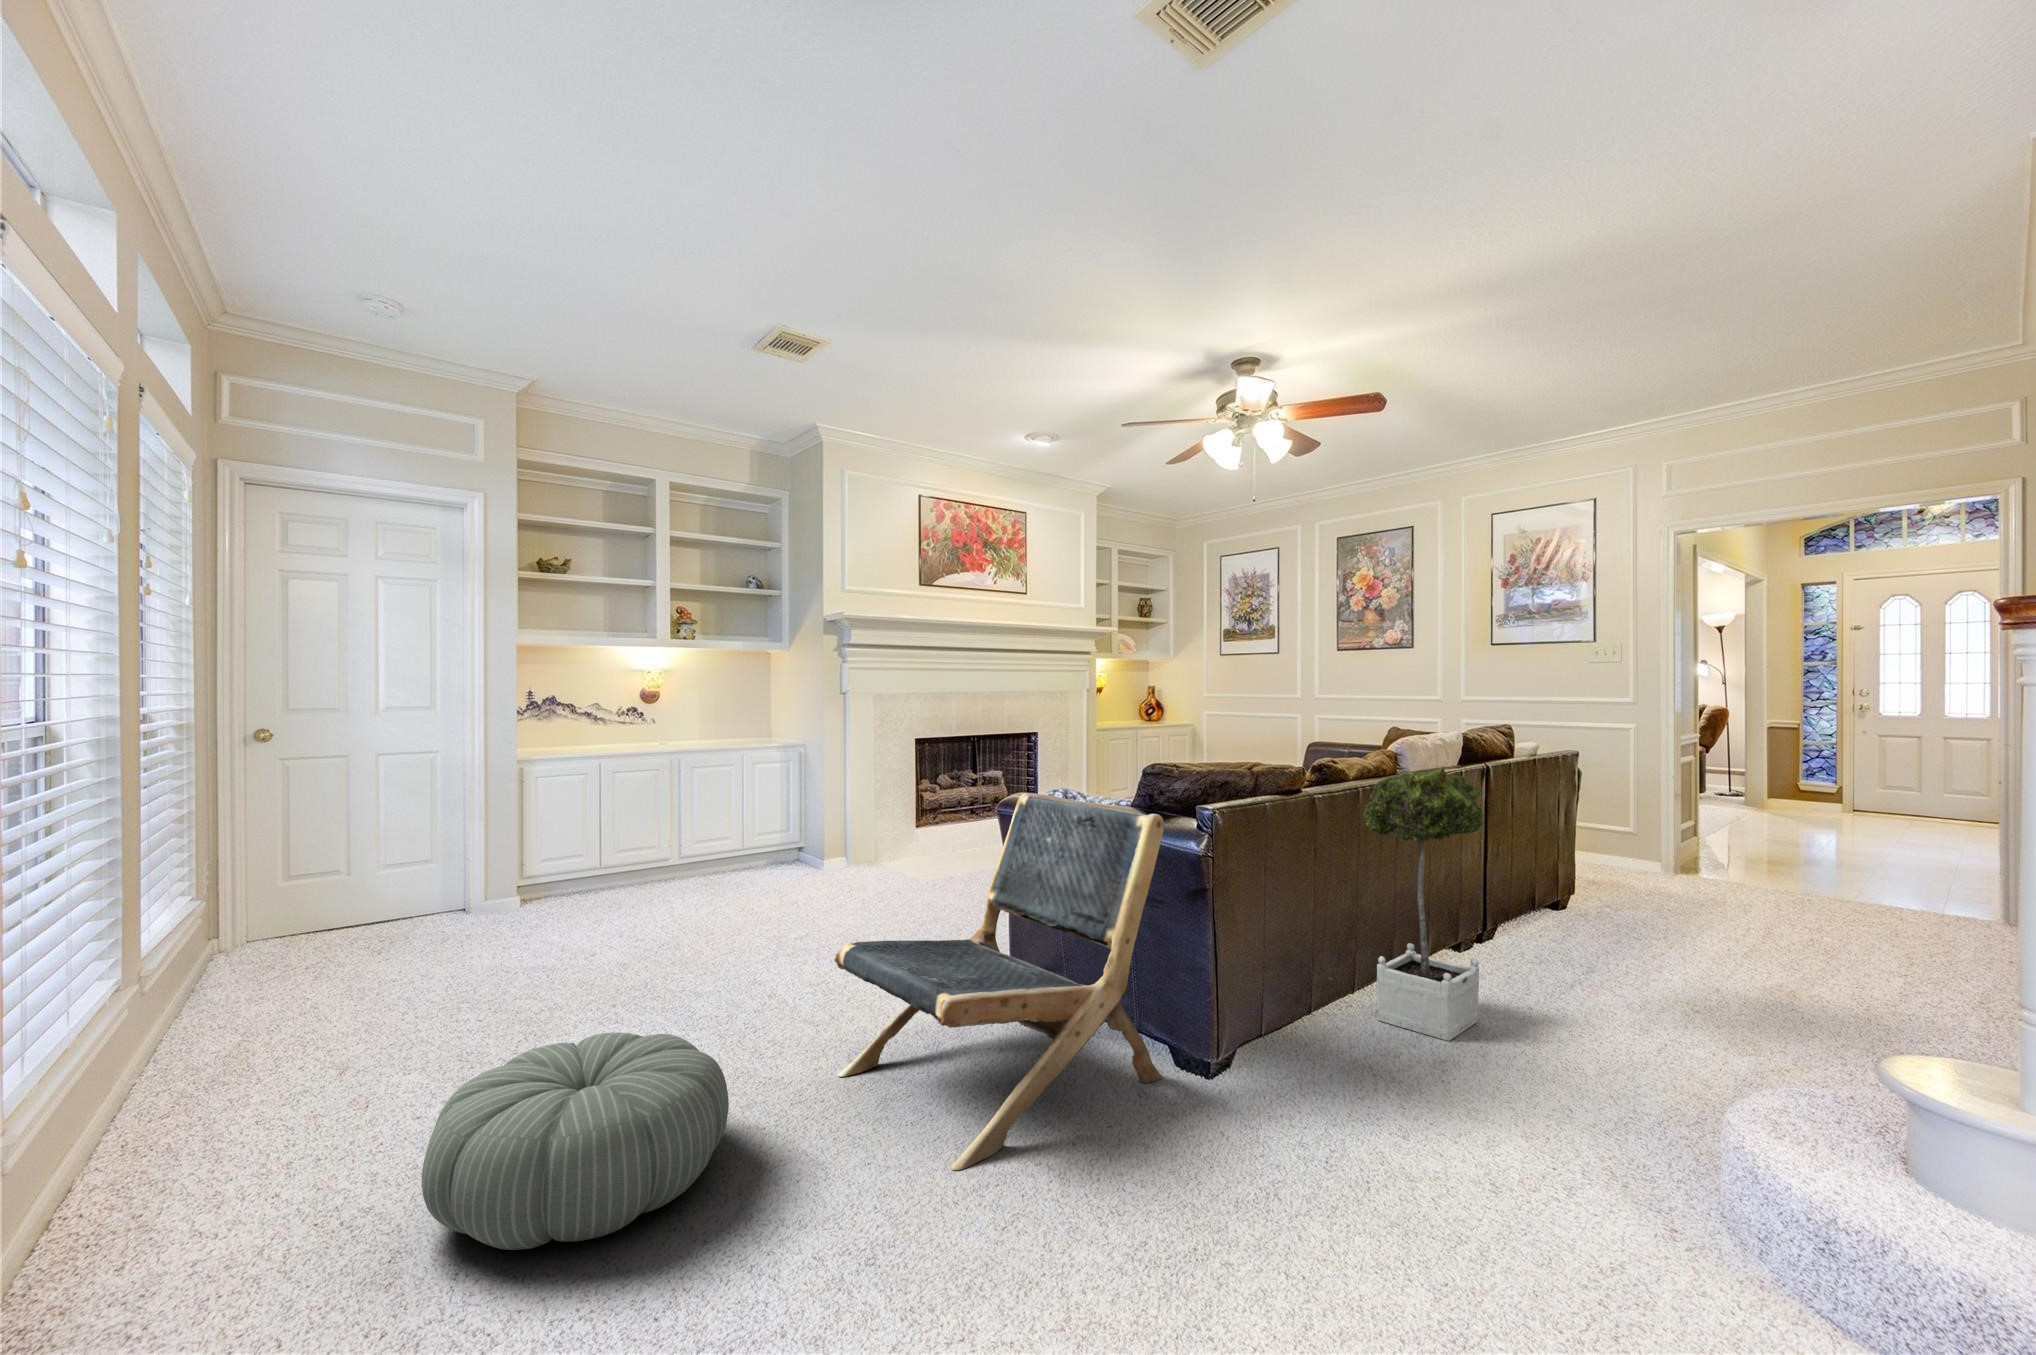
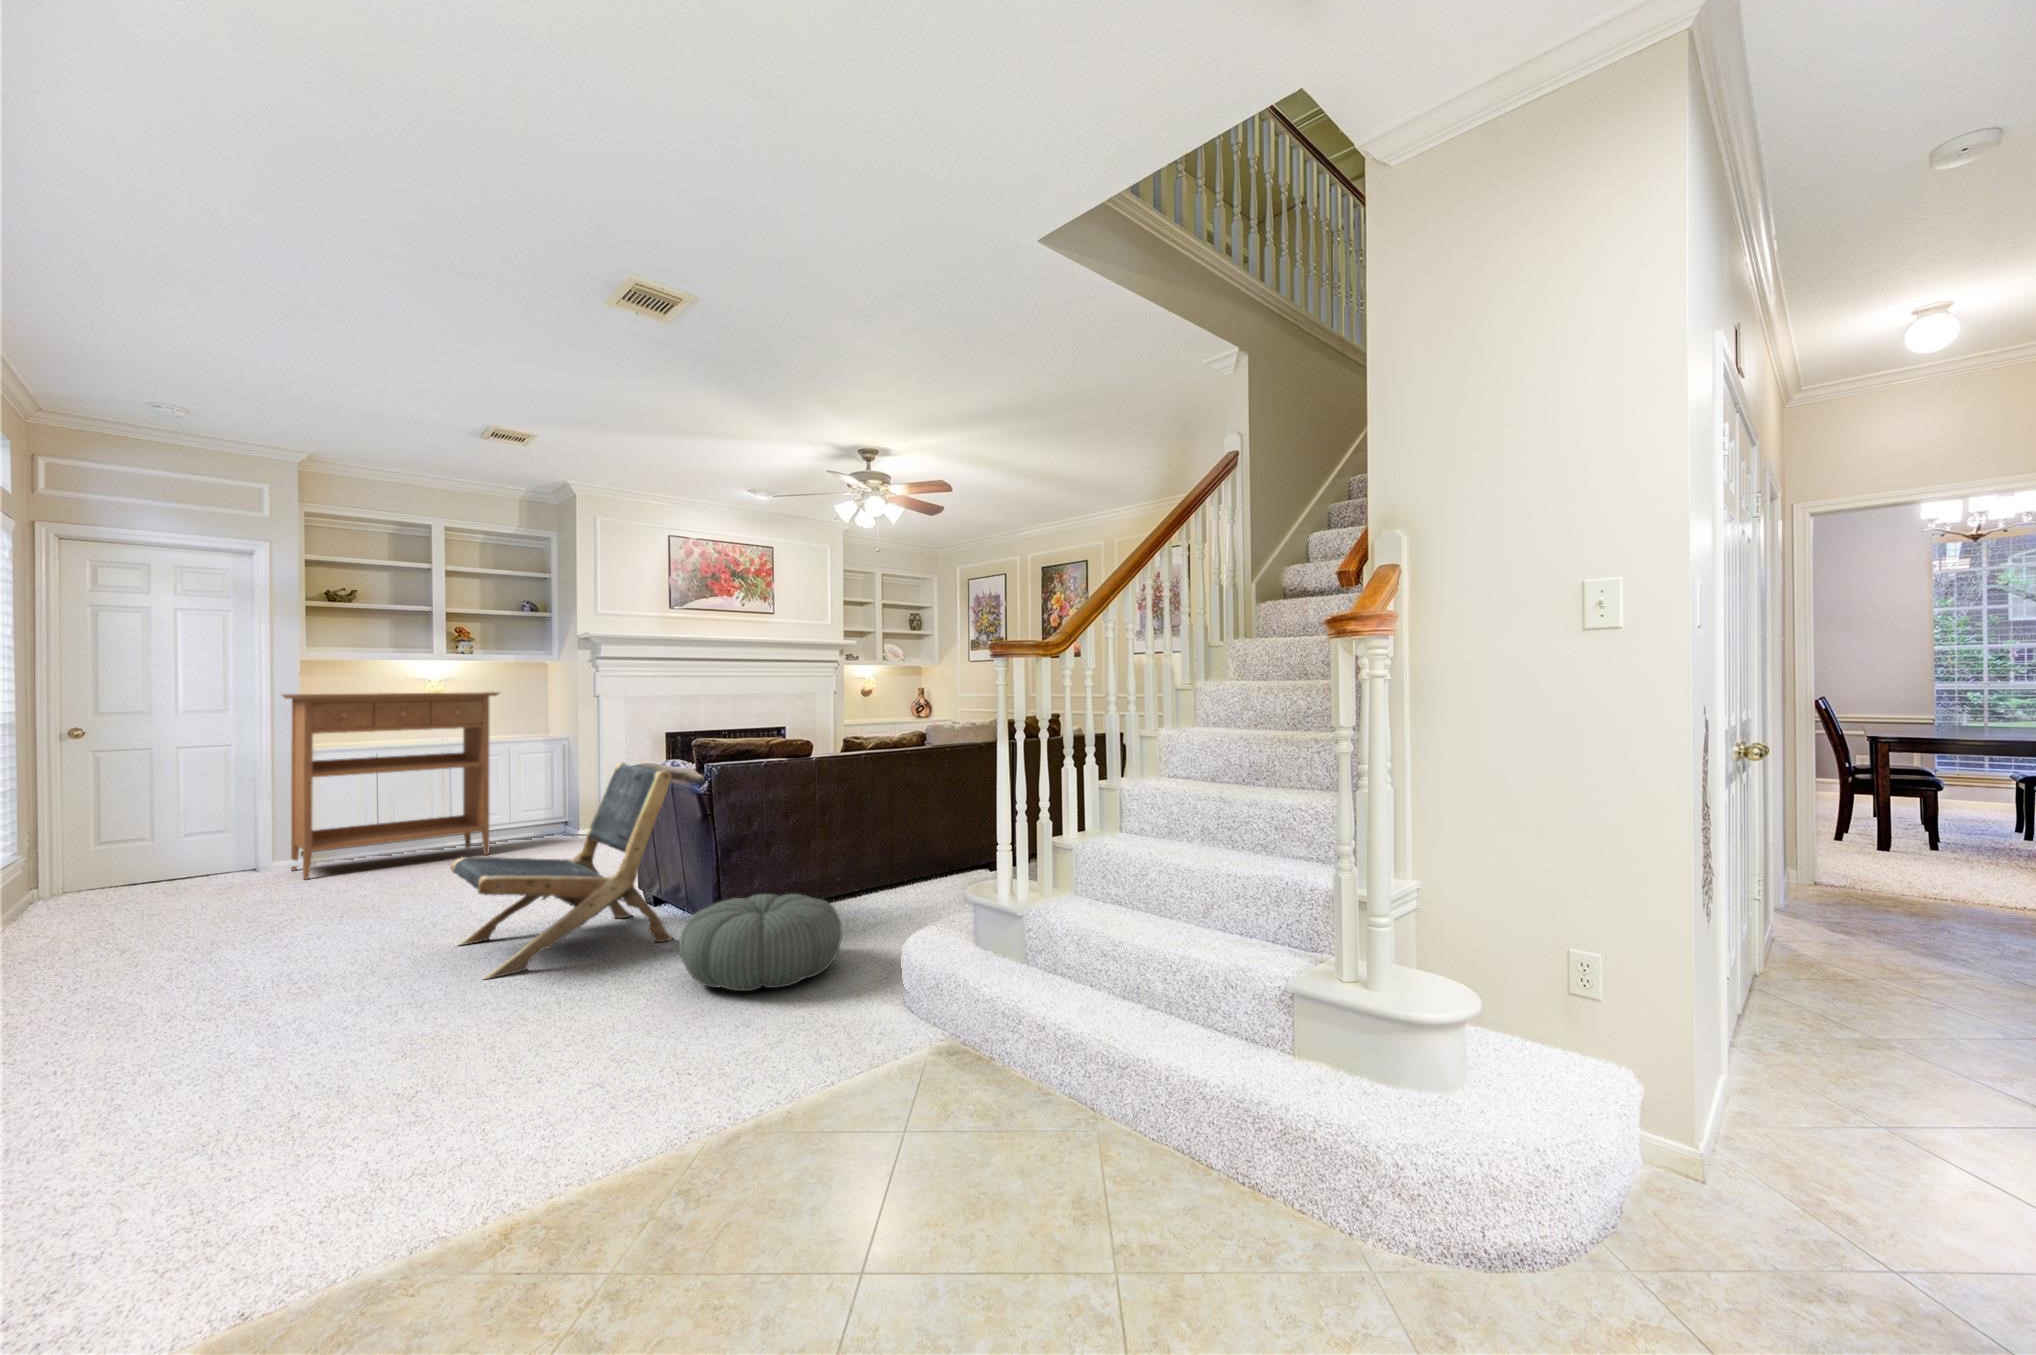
console table: none [498,687,750,929] -> present [282,692,499,879]
potted tree: present [1362,767,1484,1041] -> none [848,739,928,919]
pouf: present [422,1033,729,1250] -> present [679,894,842,991]

